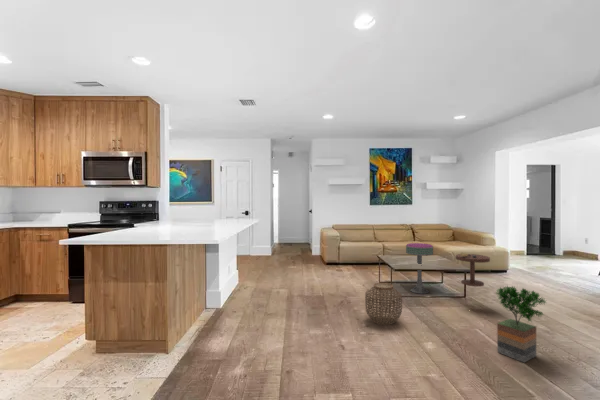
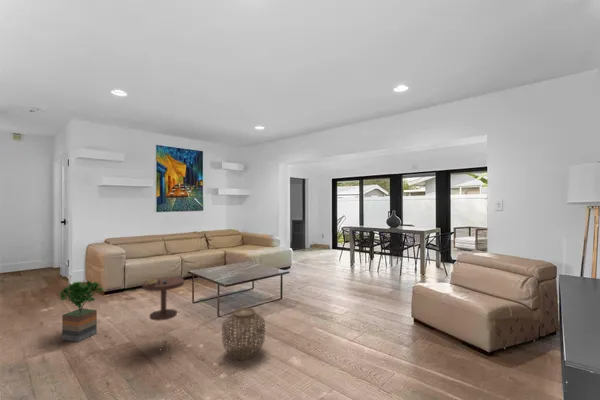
bar stool: present [406,243,433,294] -> none [231,254,258,308]
side table: present [456,253,490,286] -> present [143,277,184,320]
potted tree: present [497,287,546,362] -> present [60,282,103,342]

